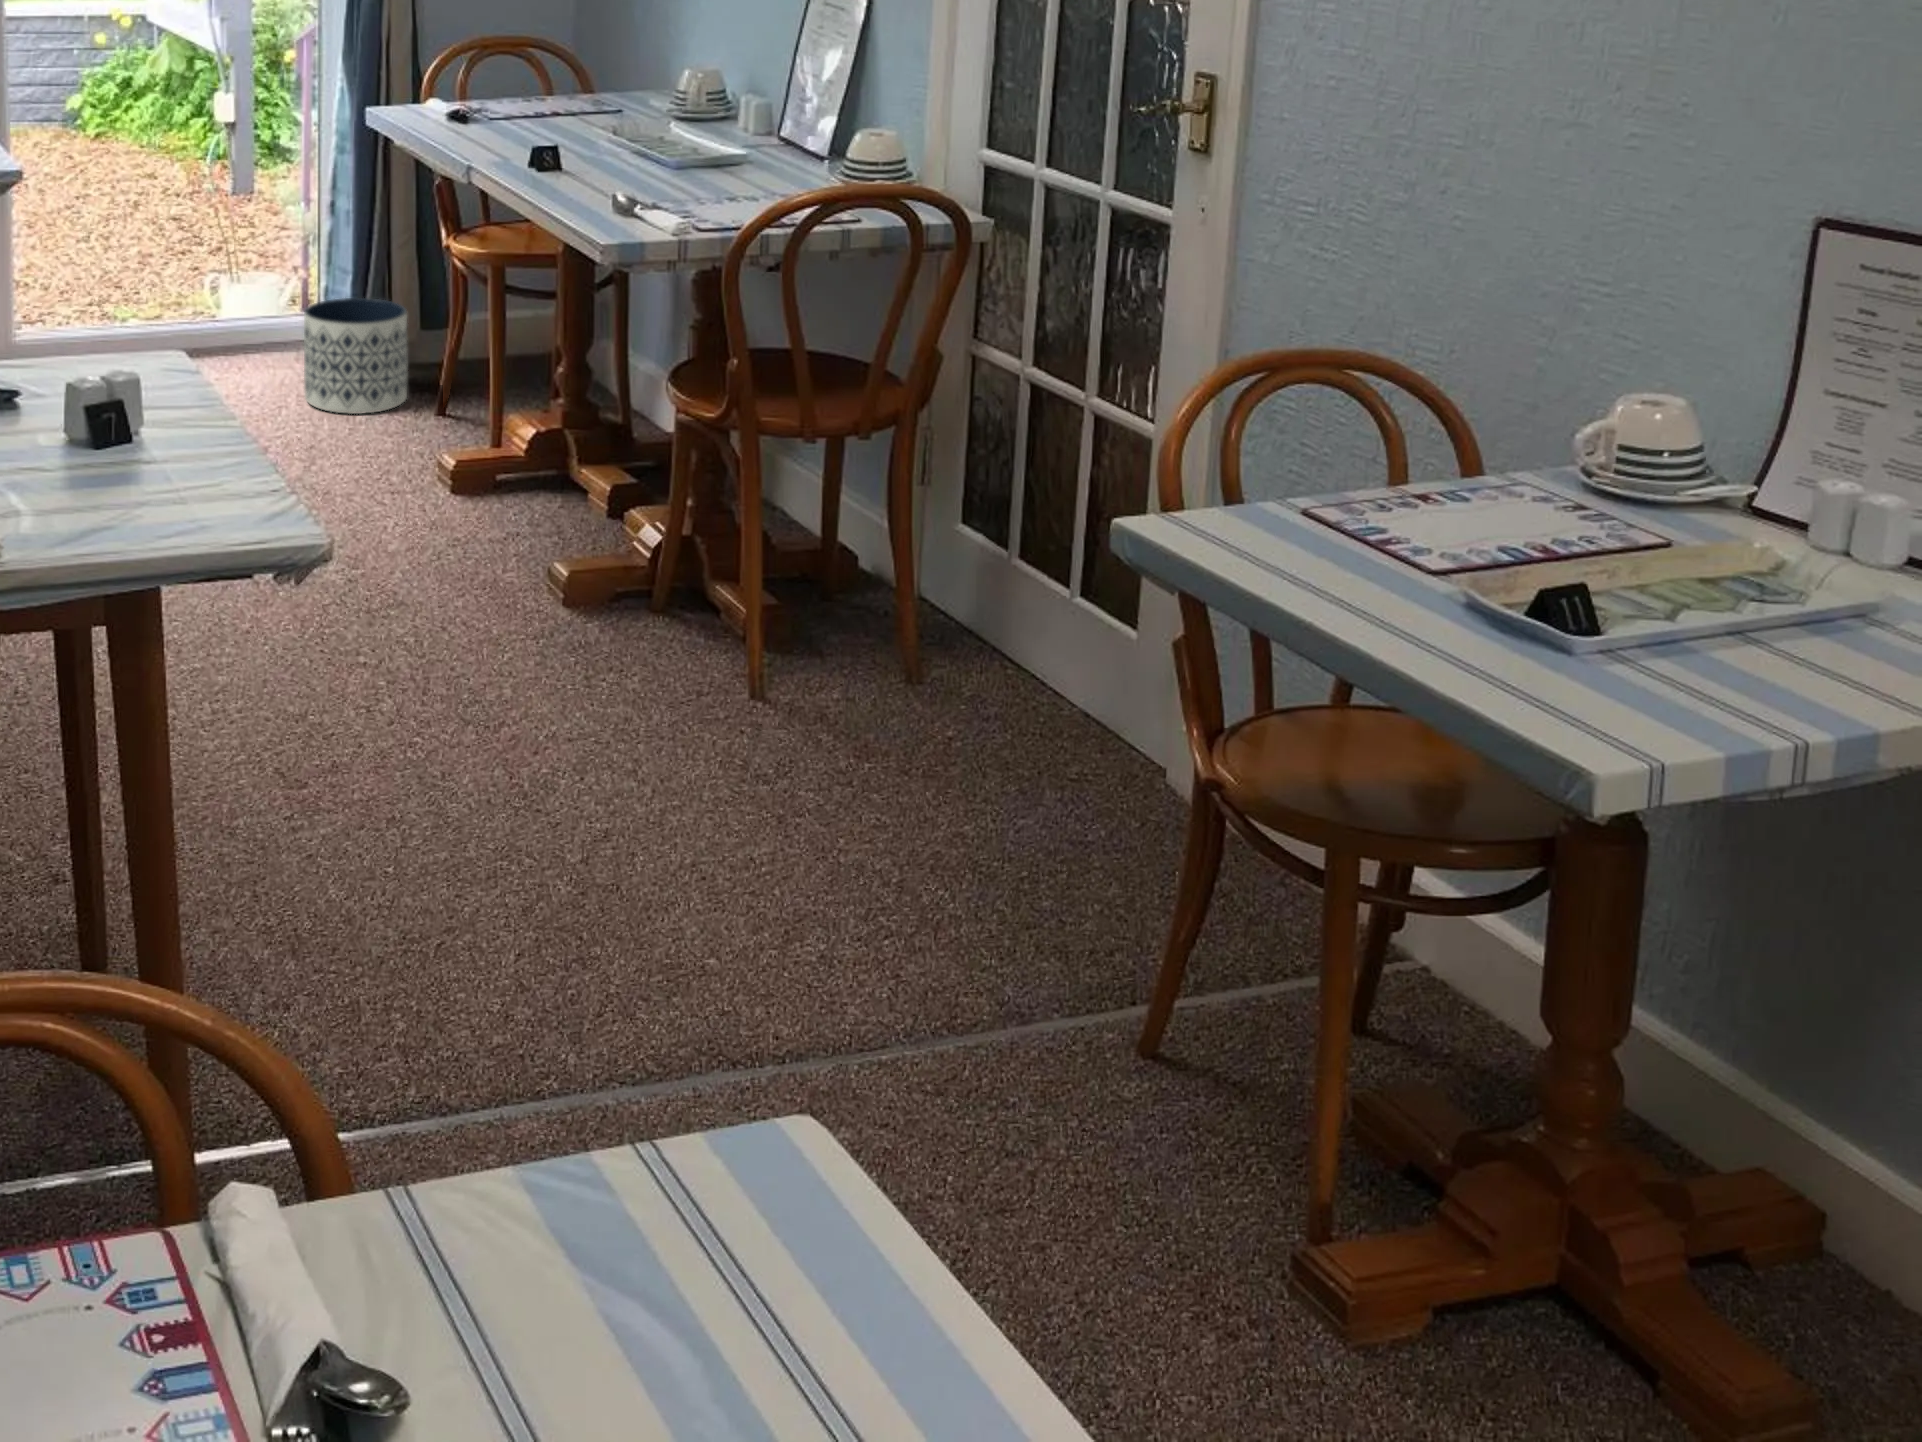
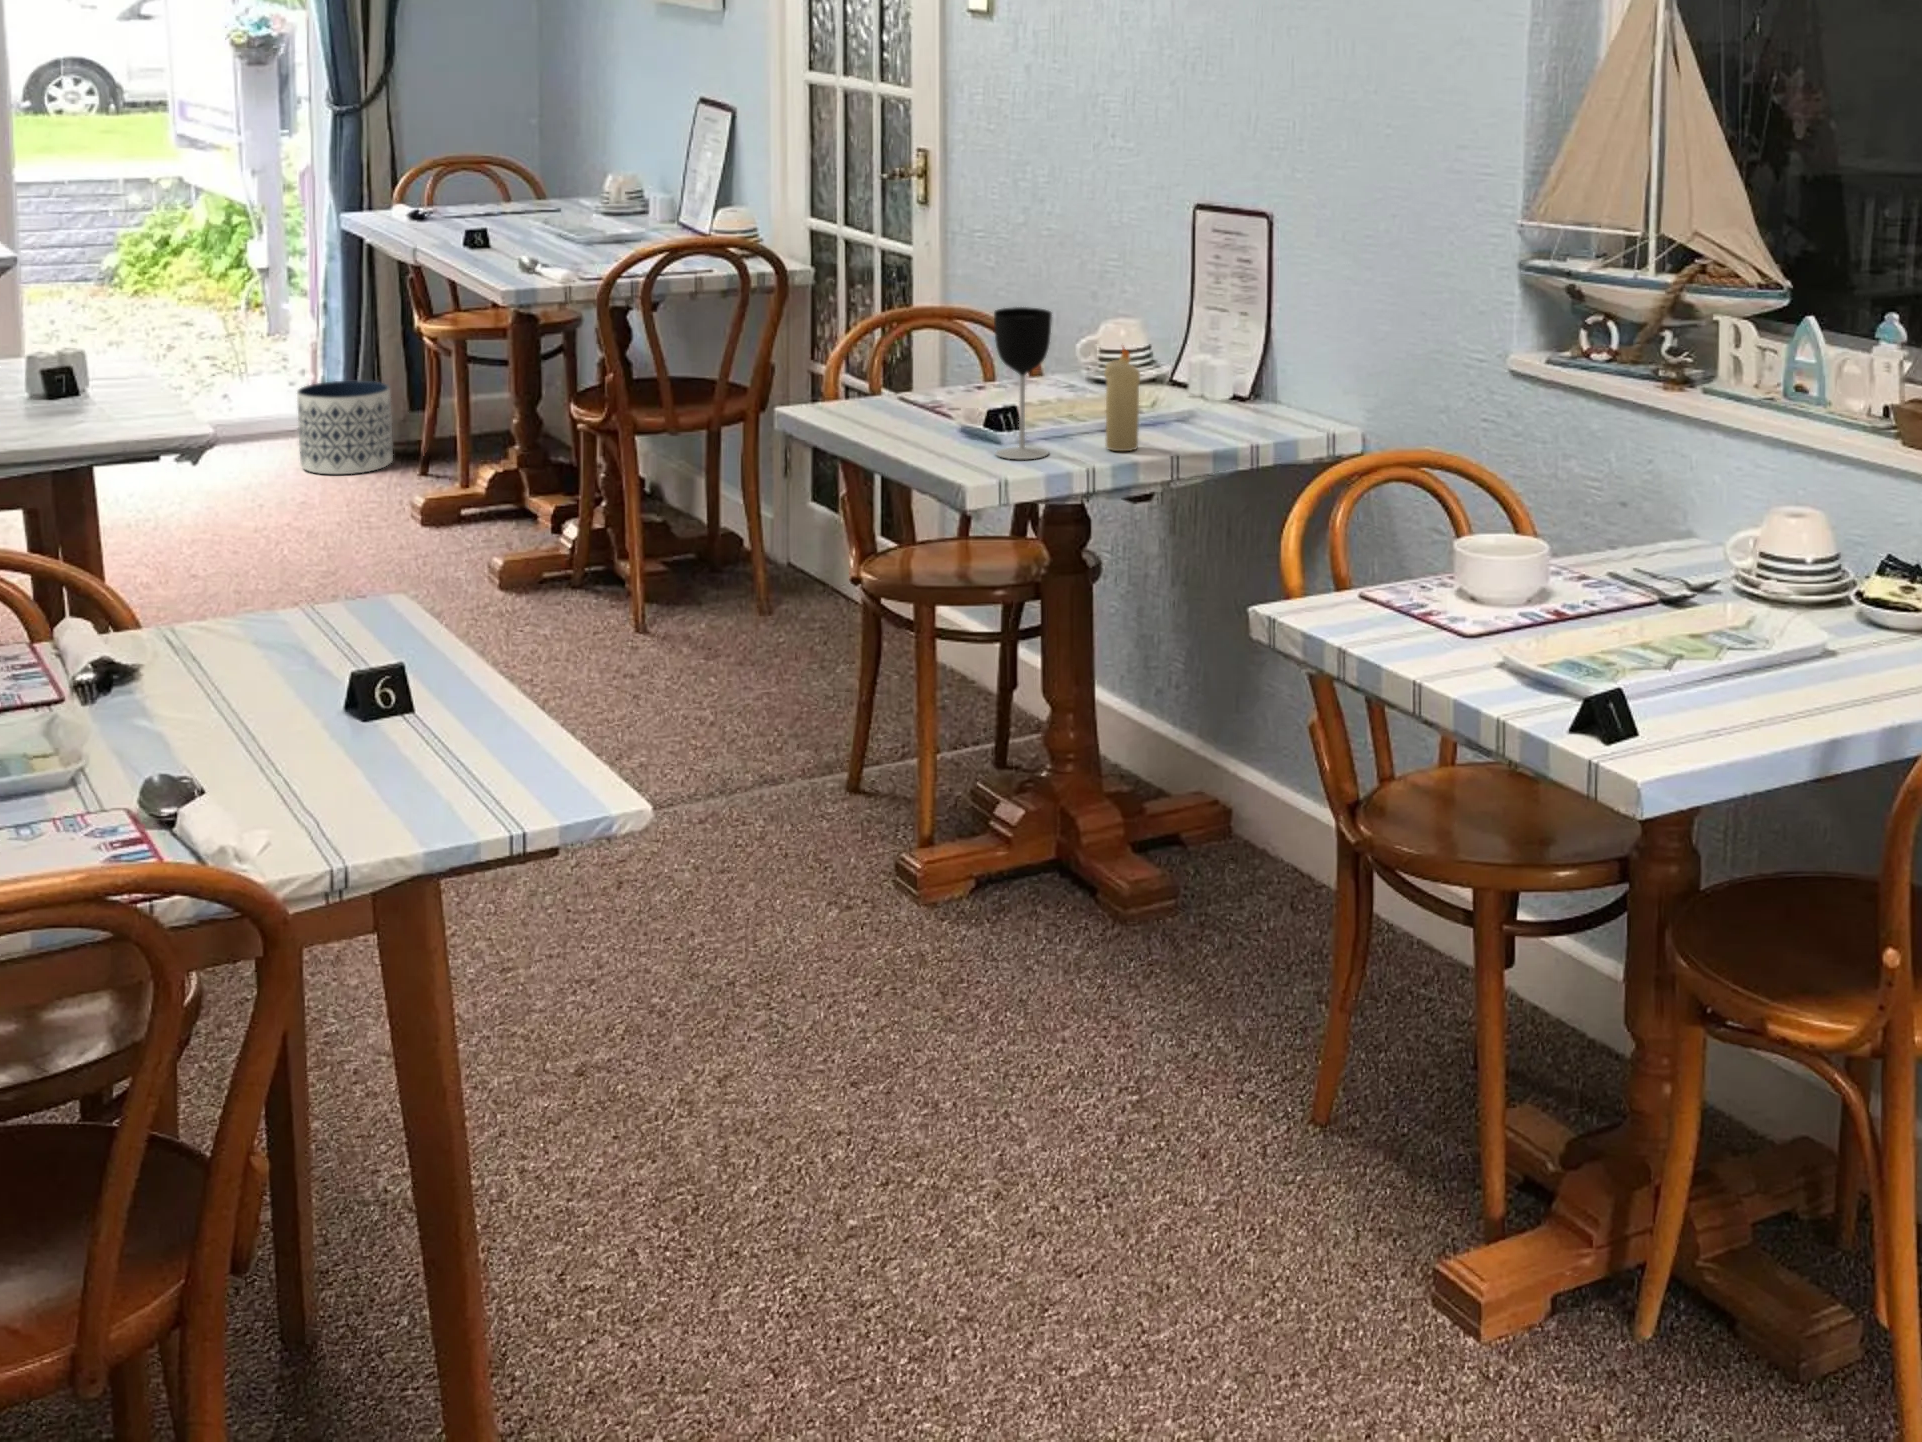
wine glass: none [1562,436,1699,701] -> present [994,307,1052,459]
candle: none [1757,511,1840,693] -> present [1104,347,1140,451]

